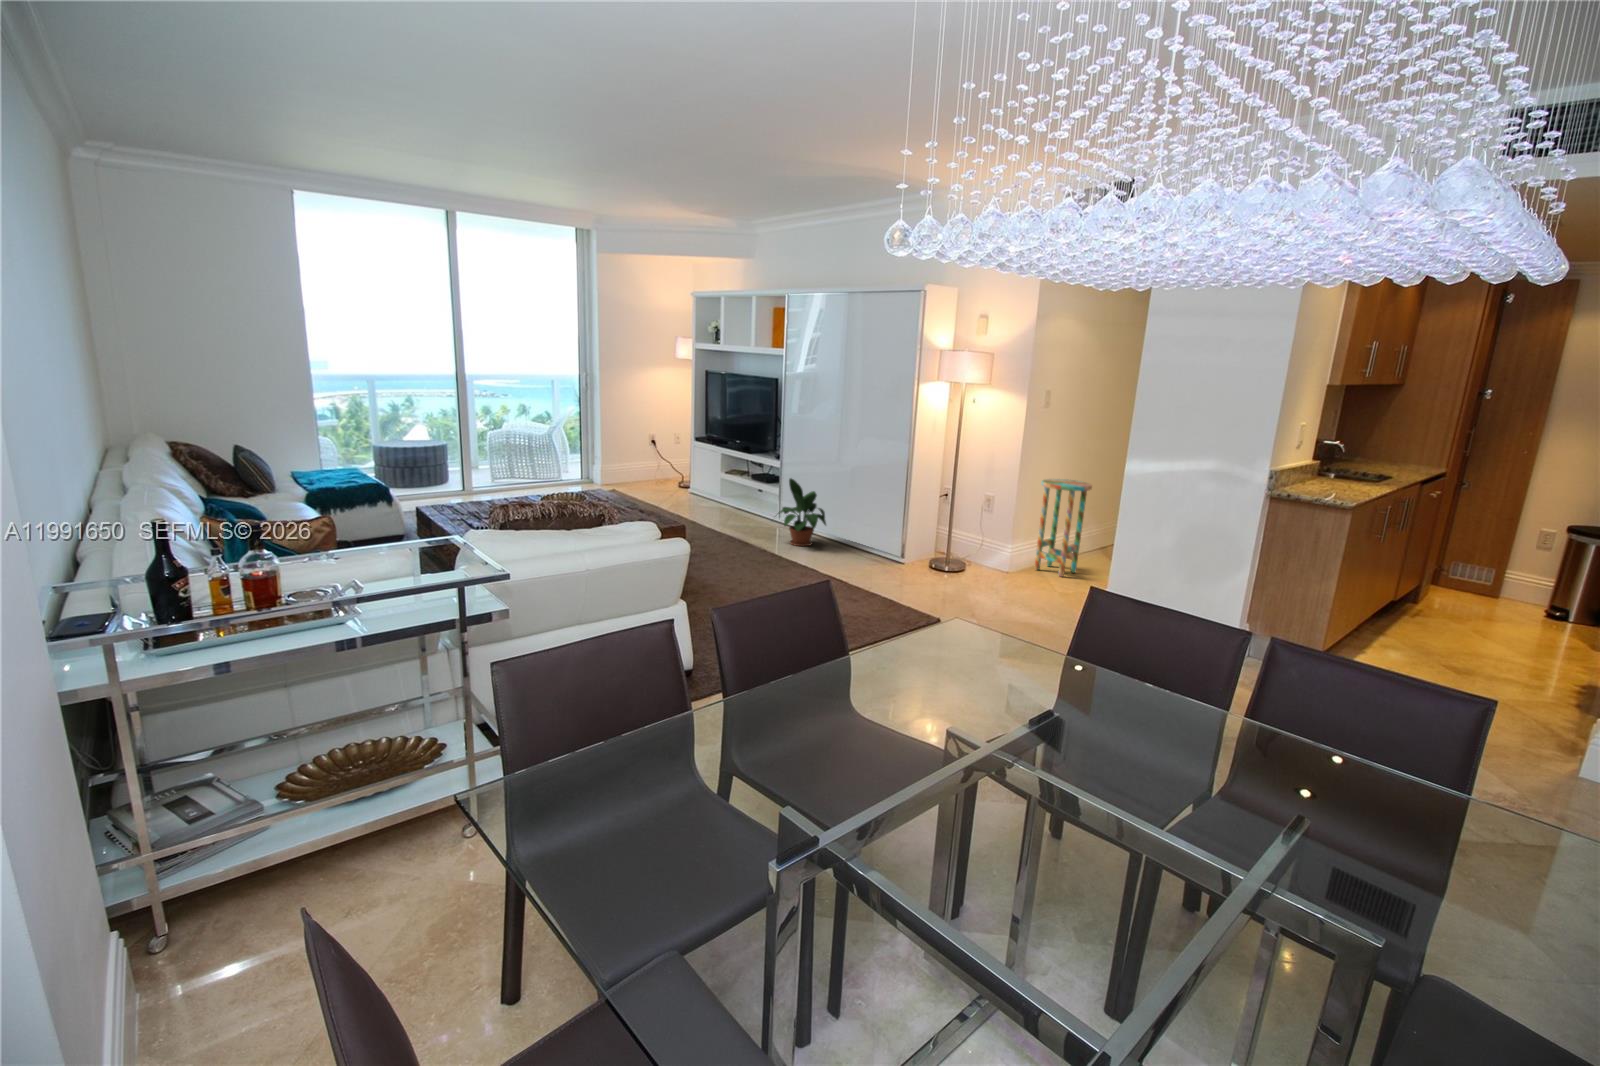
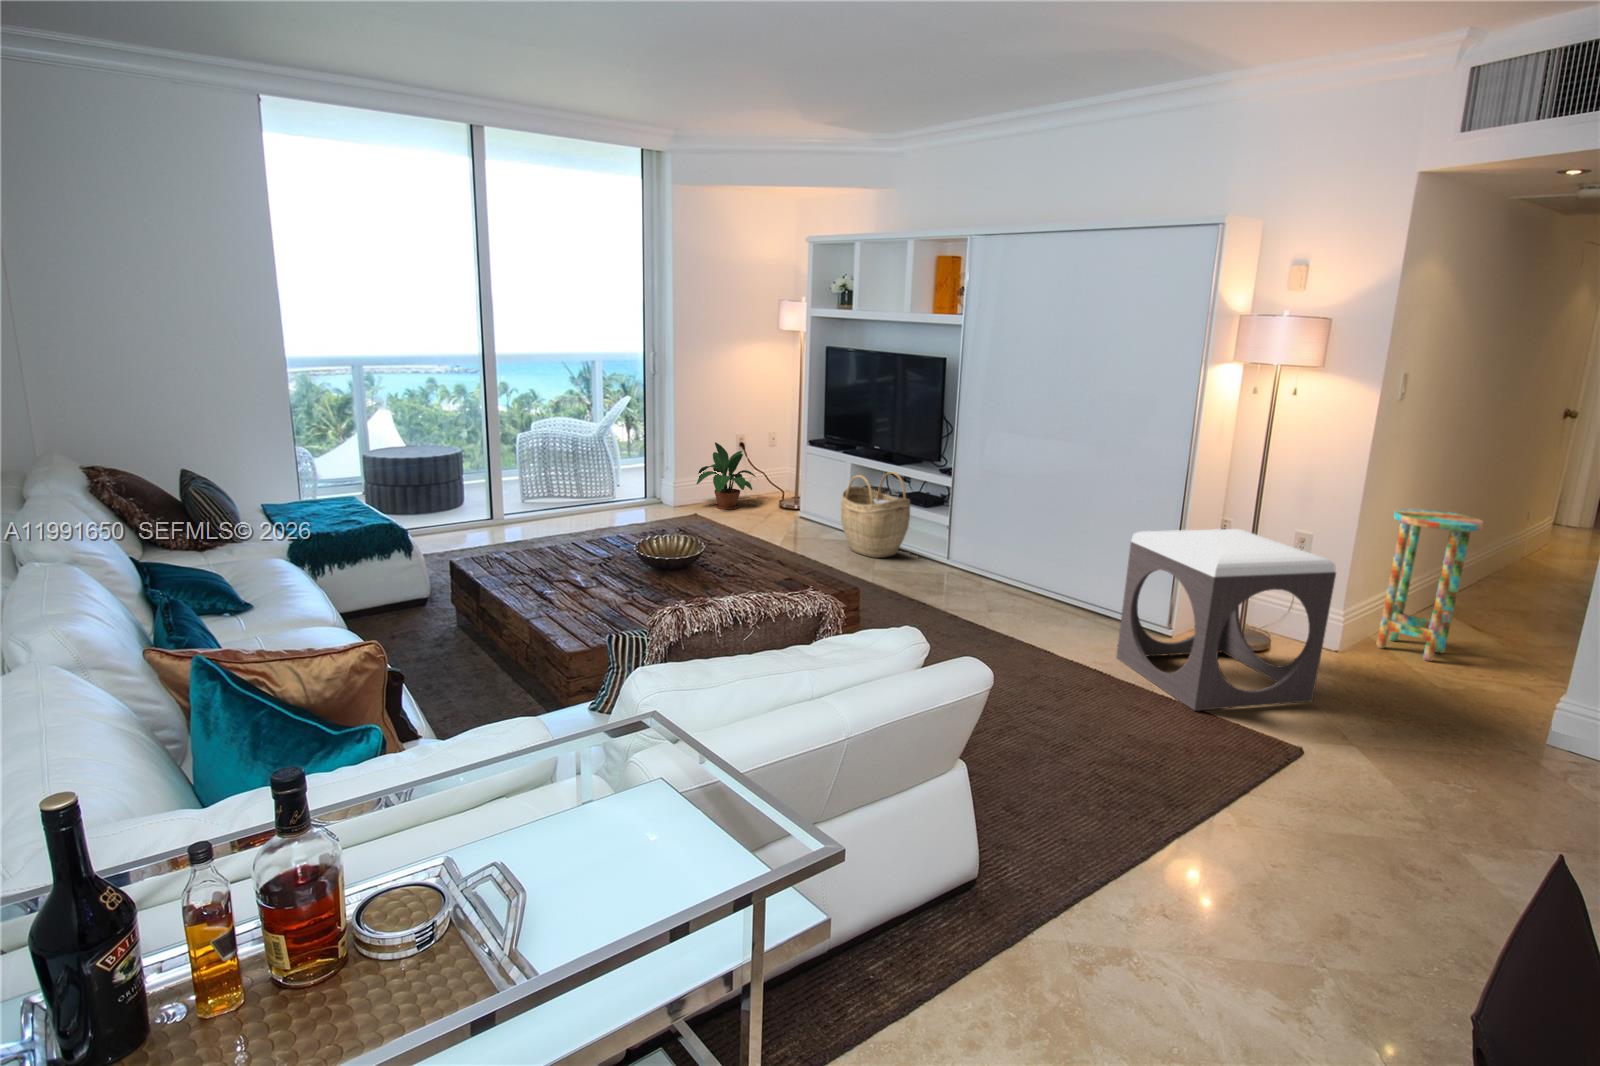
woven basket: none [708,458,755,518] -> present [841,472,910,558]
potted plant: present [779,478,826,546] -> present [697,442,756,509]
footstool: none [855,488,972,598] -> present [1116,529,1336,711]

